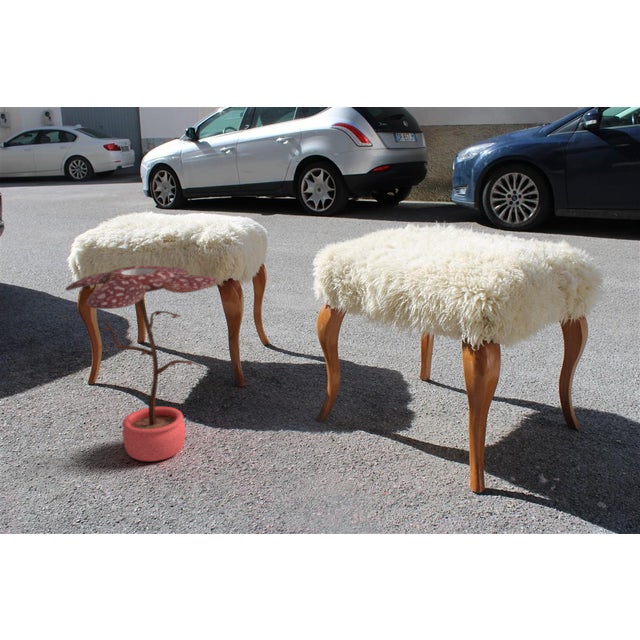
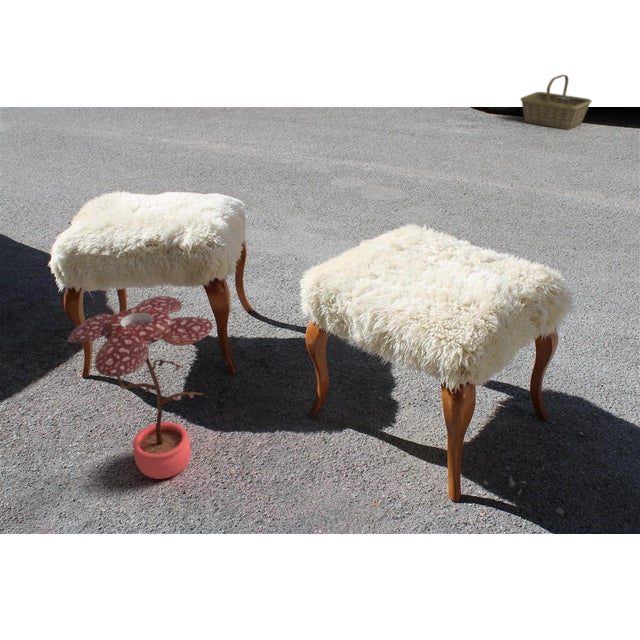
basket: none [539,193,608,241] -> present [521,75,592,129]

